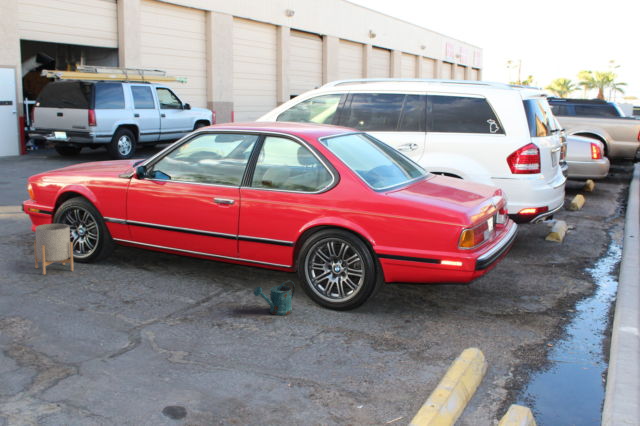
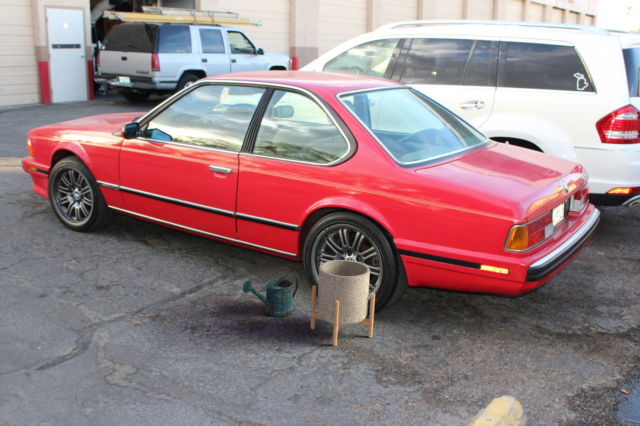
planter: present [34,224,73,275] -> present [311,260,375,346]

